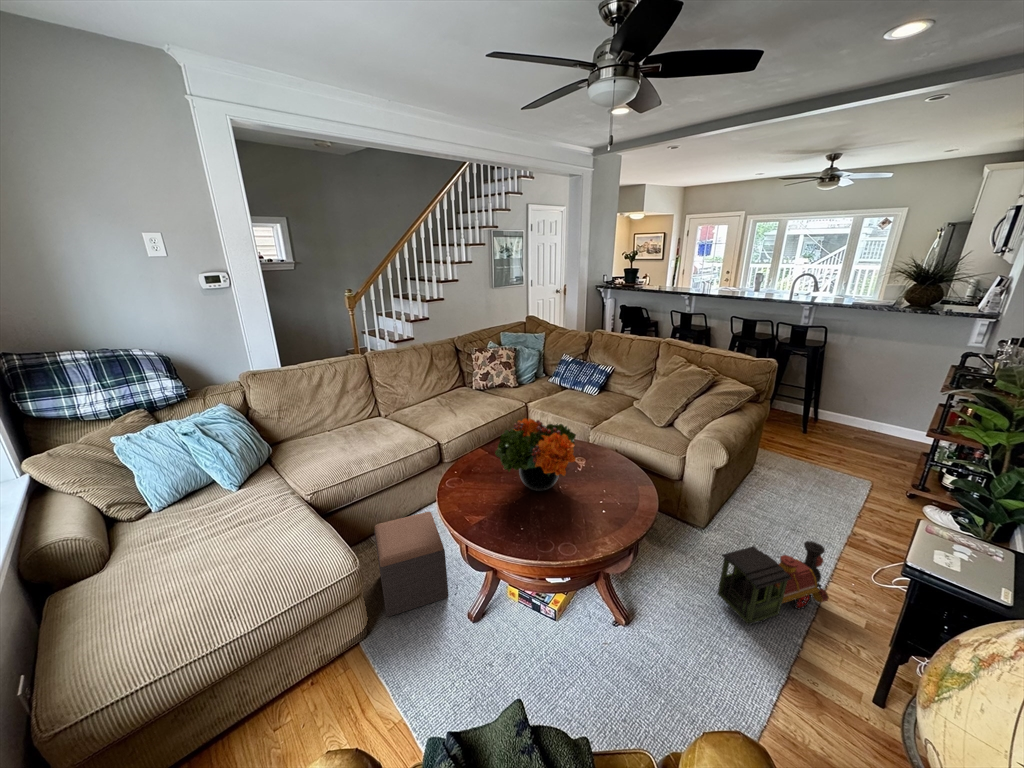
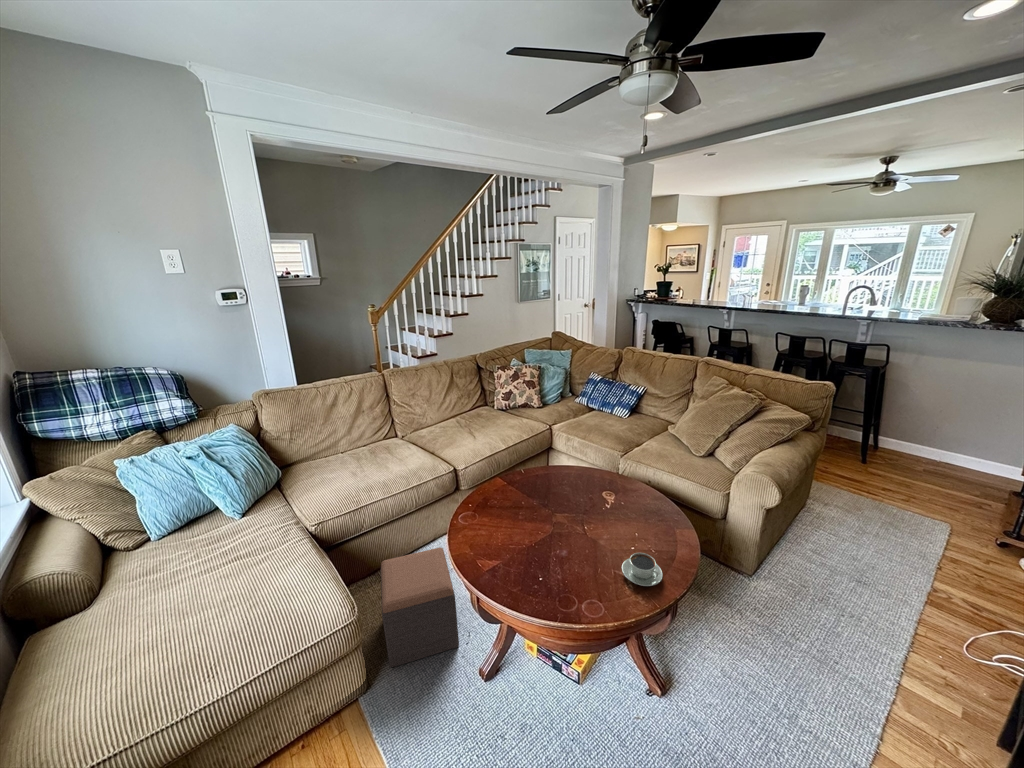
flower arrangement: present [495,418,576,491] -> none [511,446,605,532]
coffee cup: none [592,503,626,529] -> present [622,553,663,586]
toy train: present [718,541,829,625] -> none [771,603,913,707]

